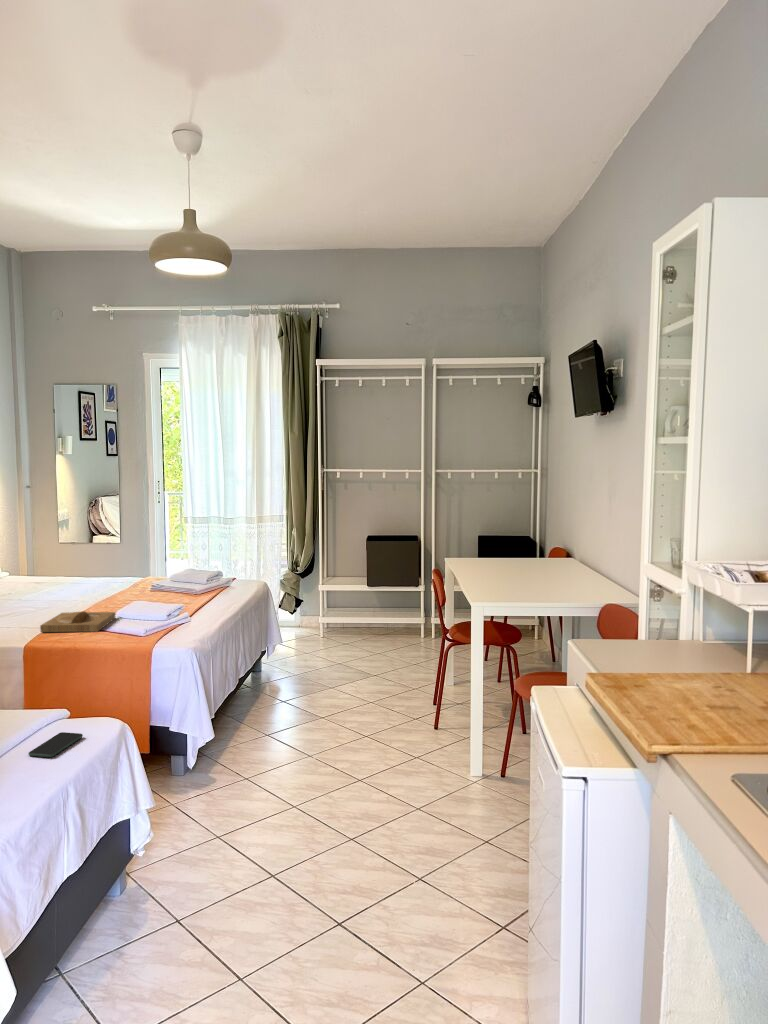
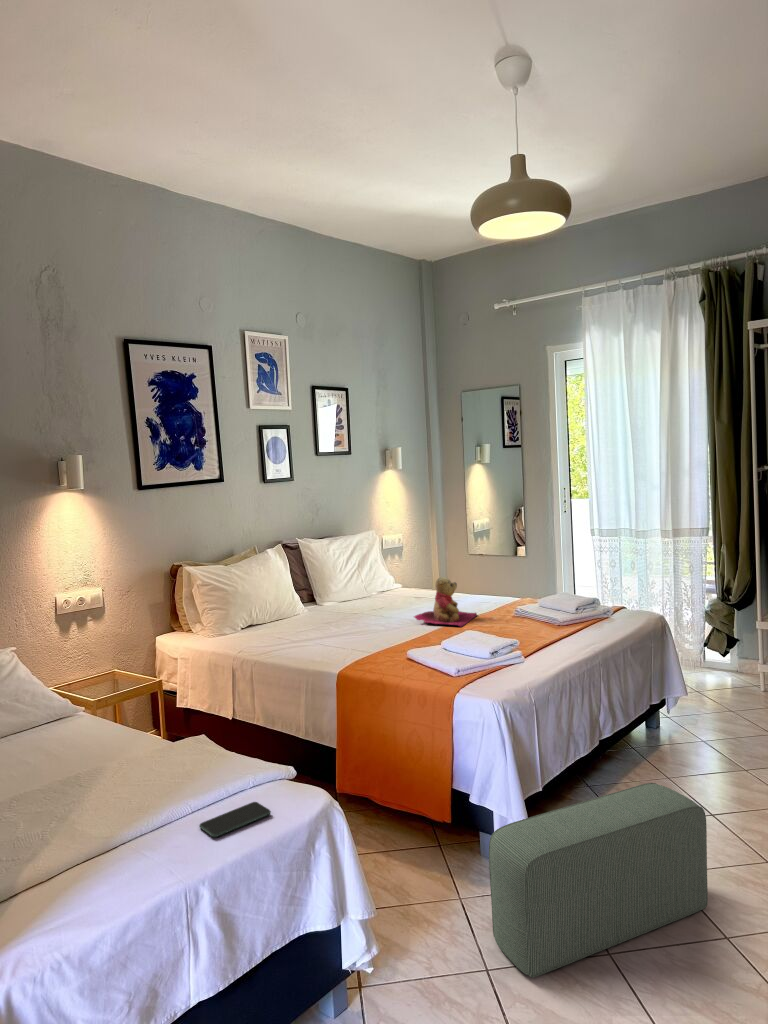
teddy bear: none [58,560,115,603] -> present [414,577,477,627]
tray: present [40,611,115,632] -> none [367,635,450,663]
pouf: none [211,689,339,827] -> present [489,783,708,977]

